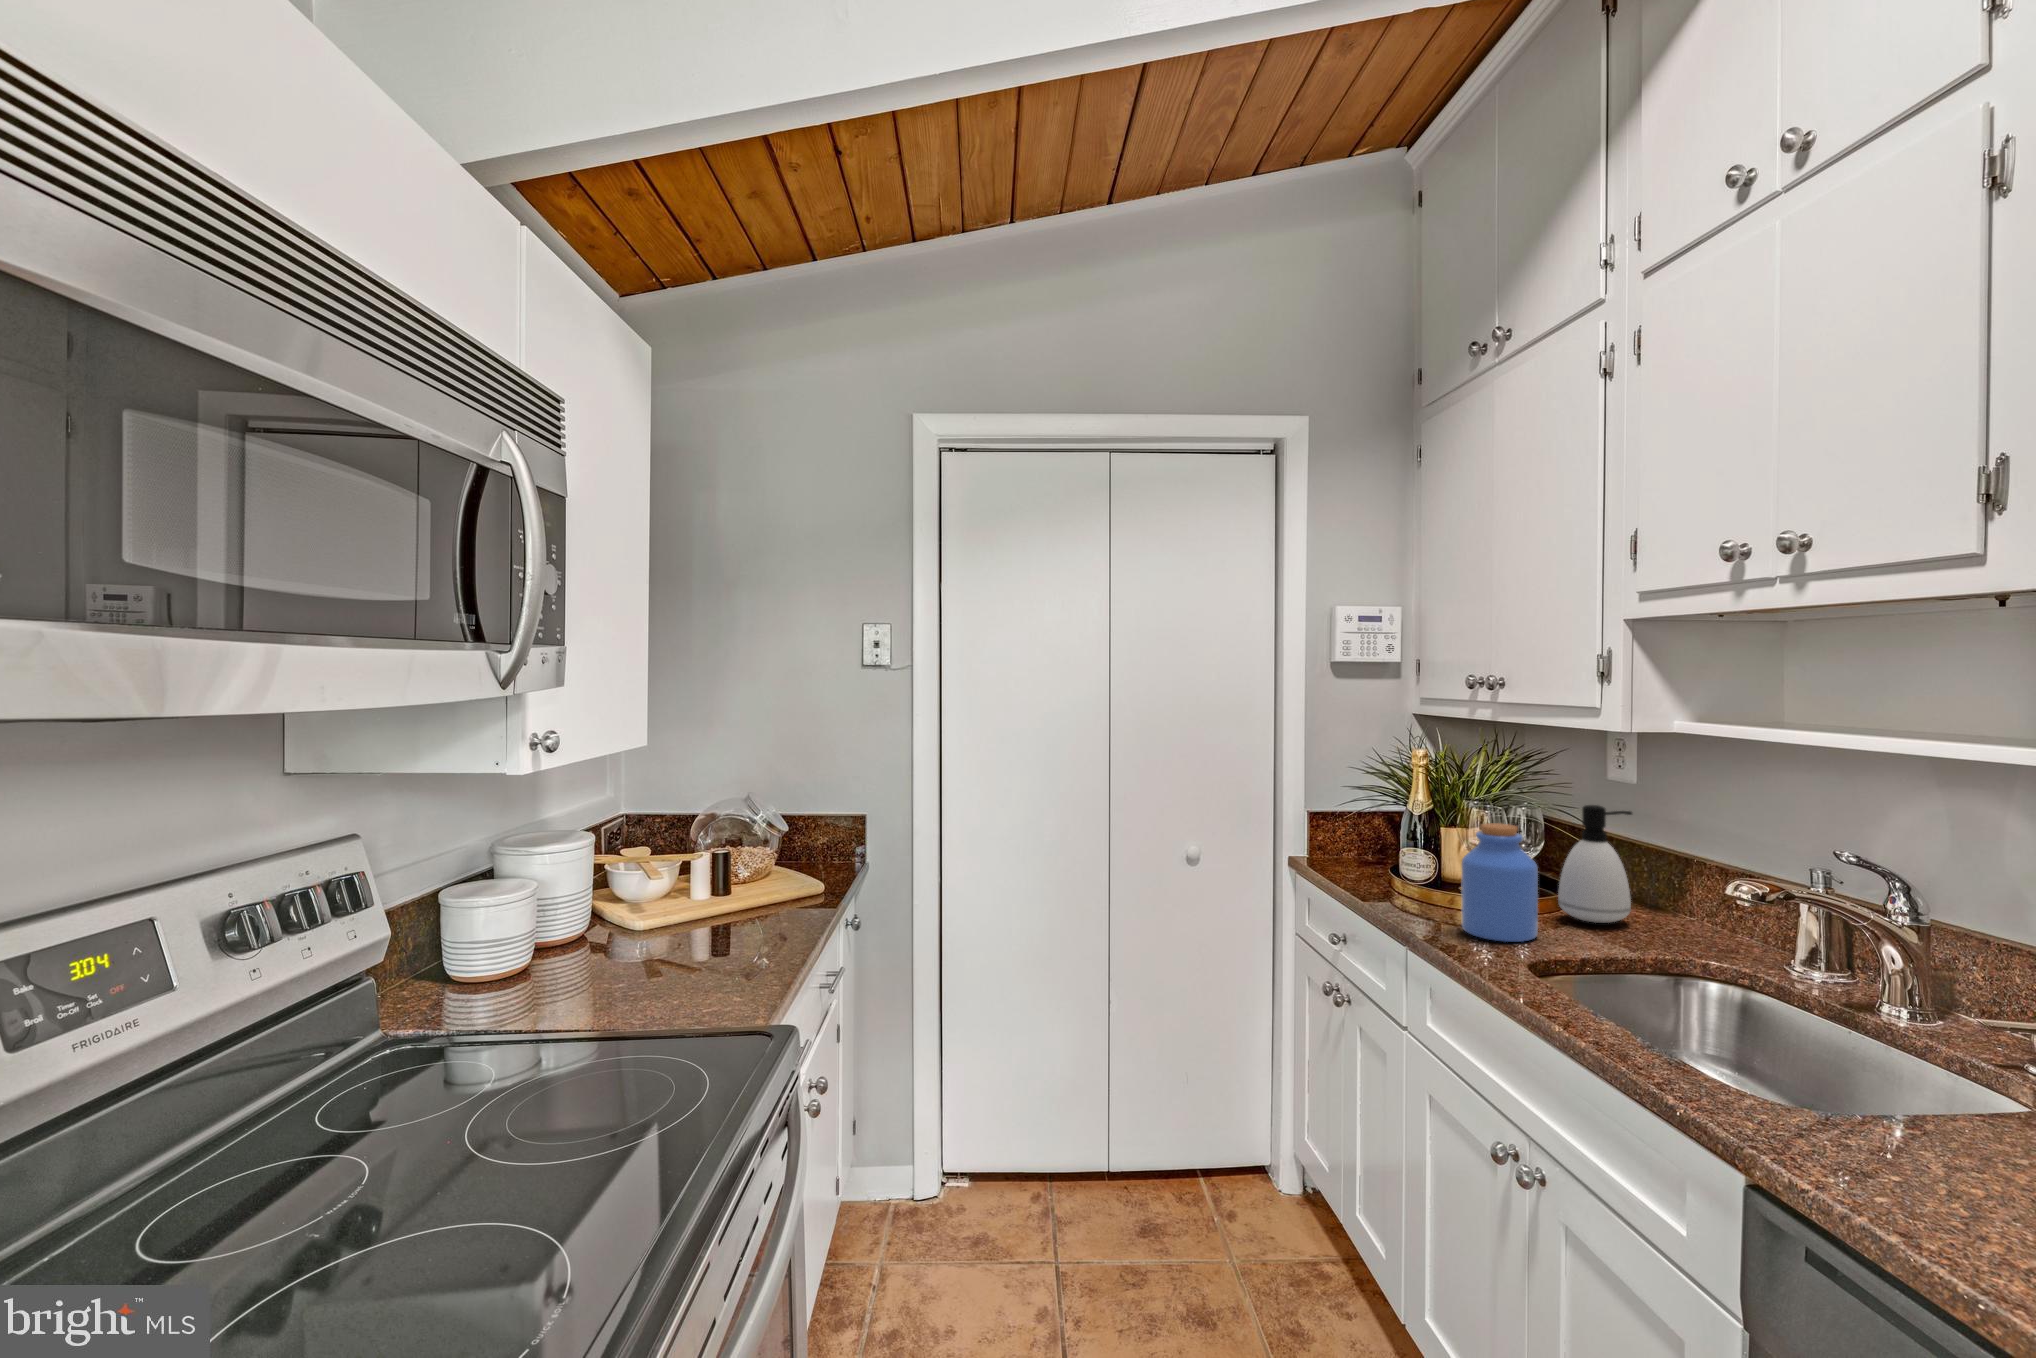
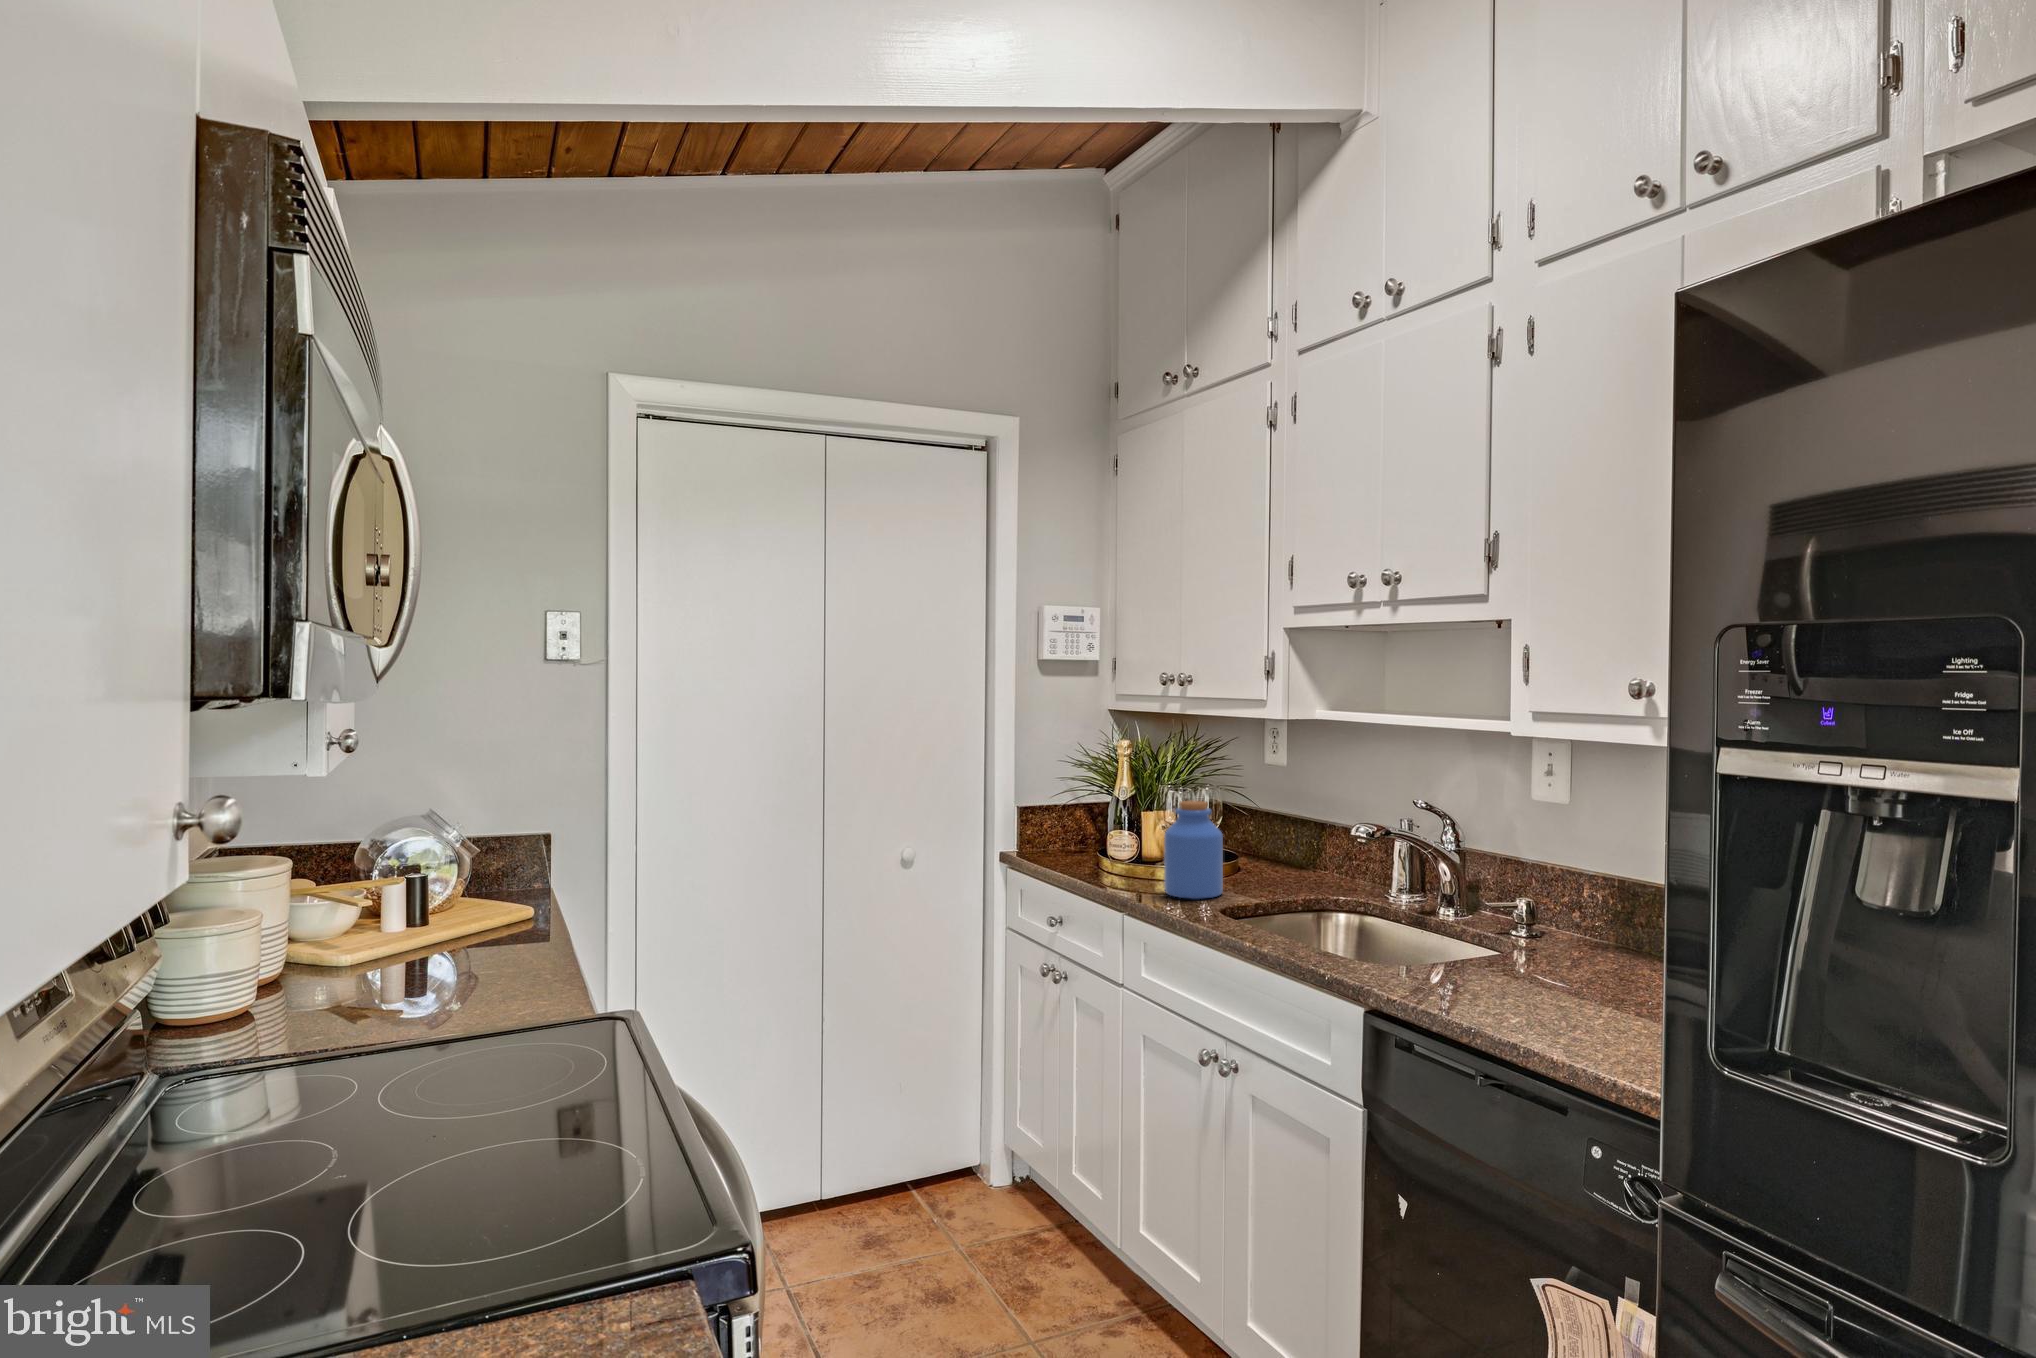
soap dispenser: present [1558,805,1632,923] -> none [1236,782,1291,881]

